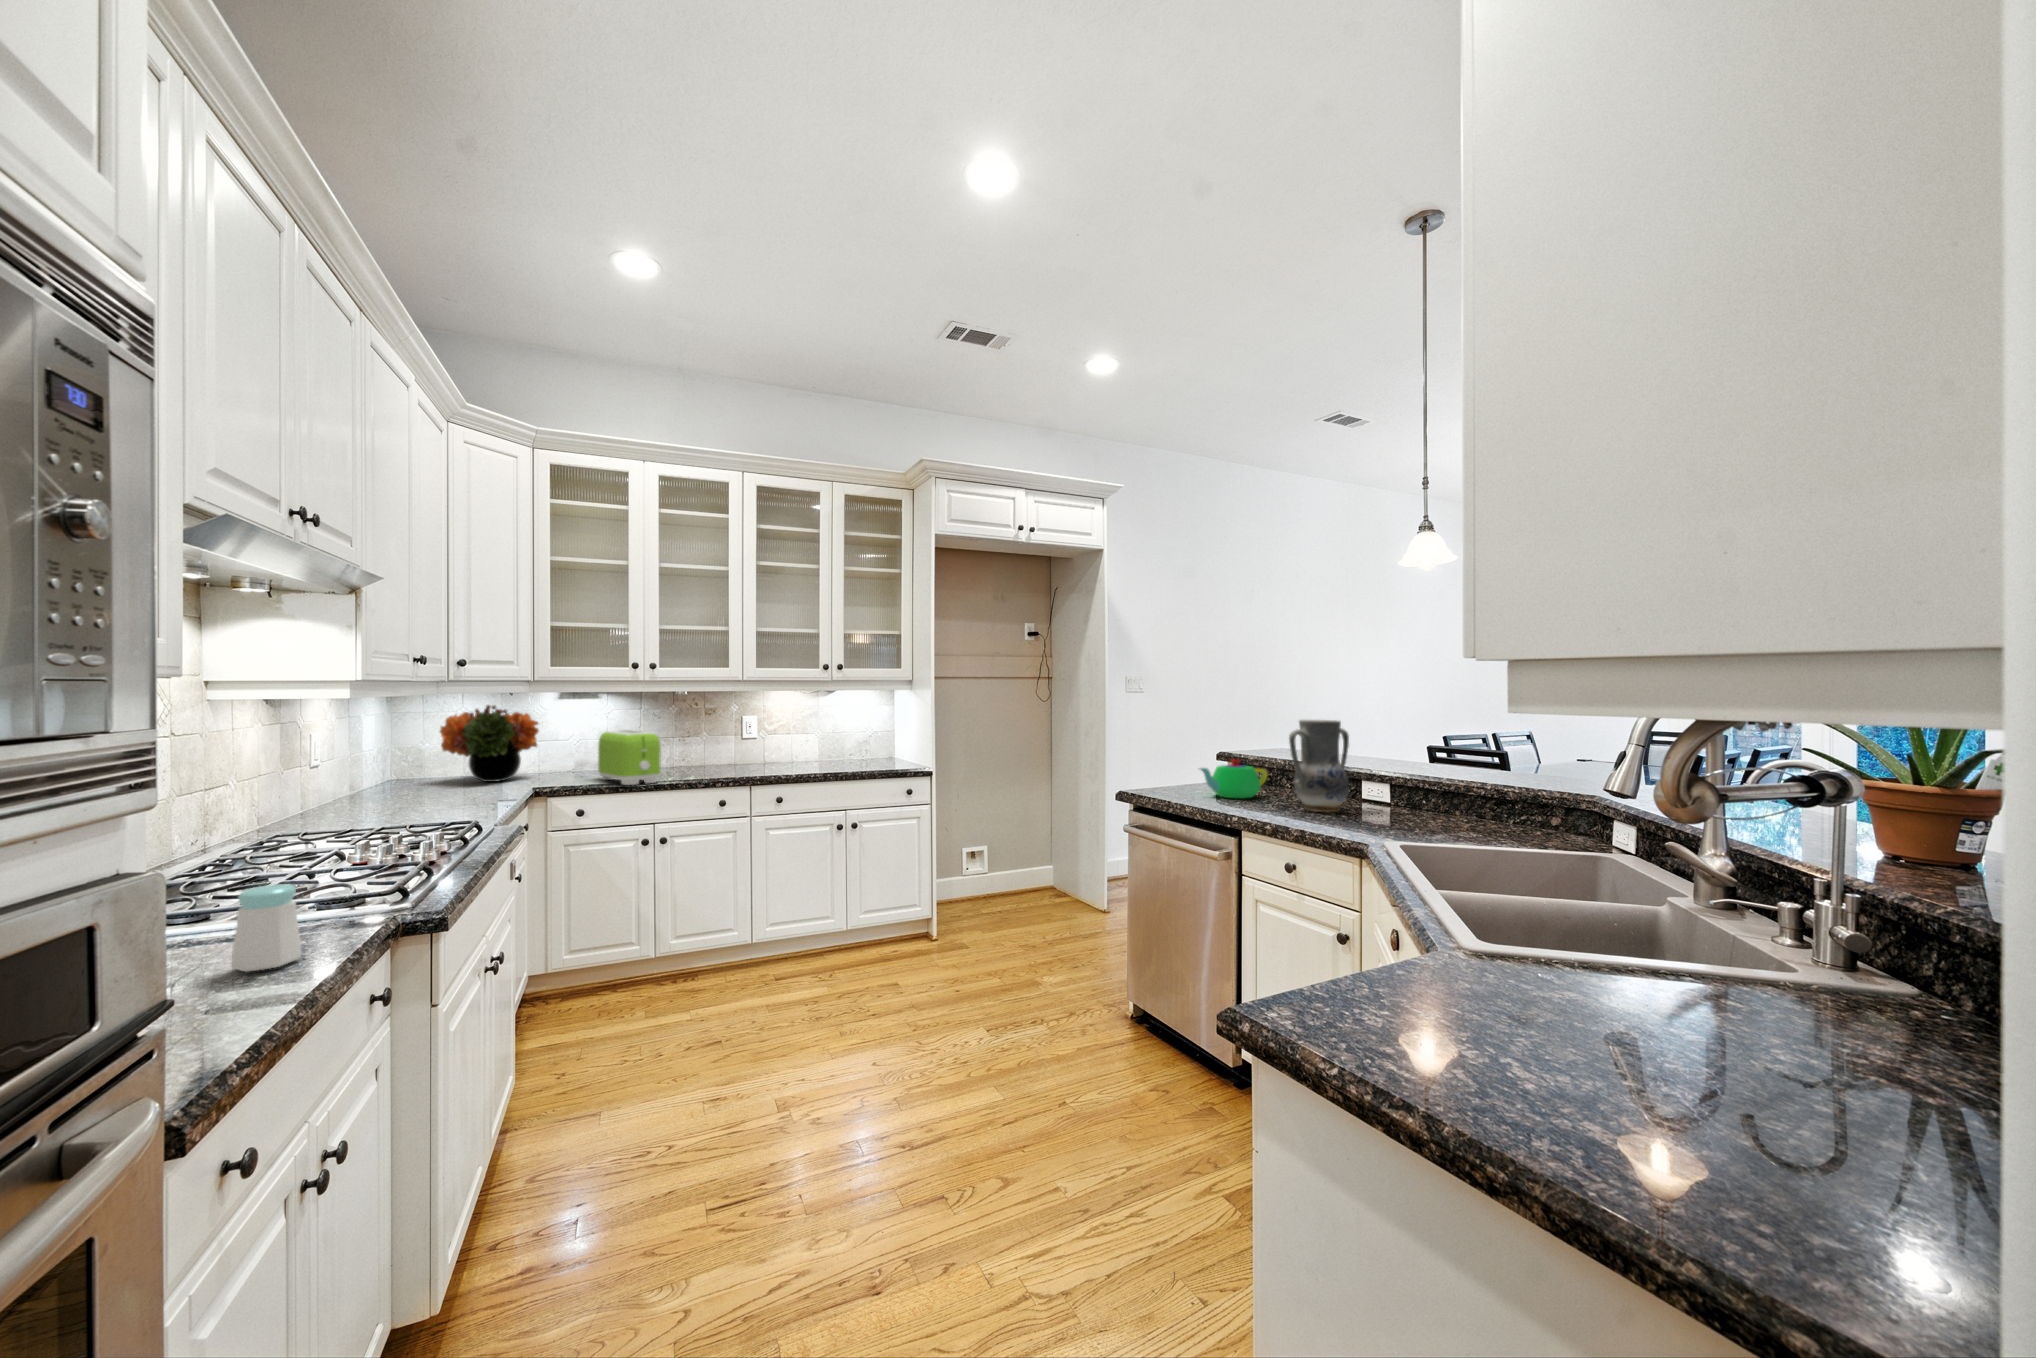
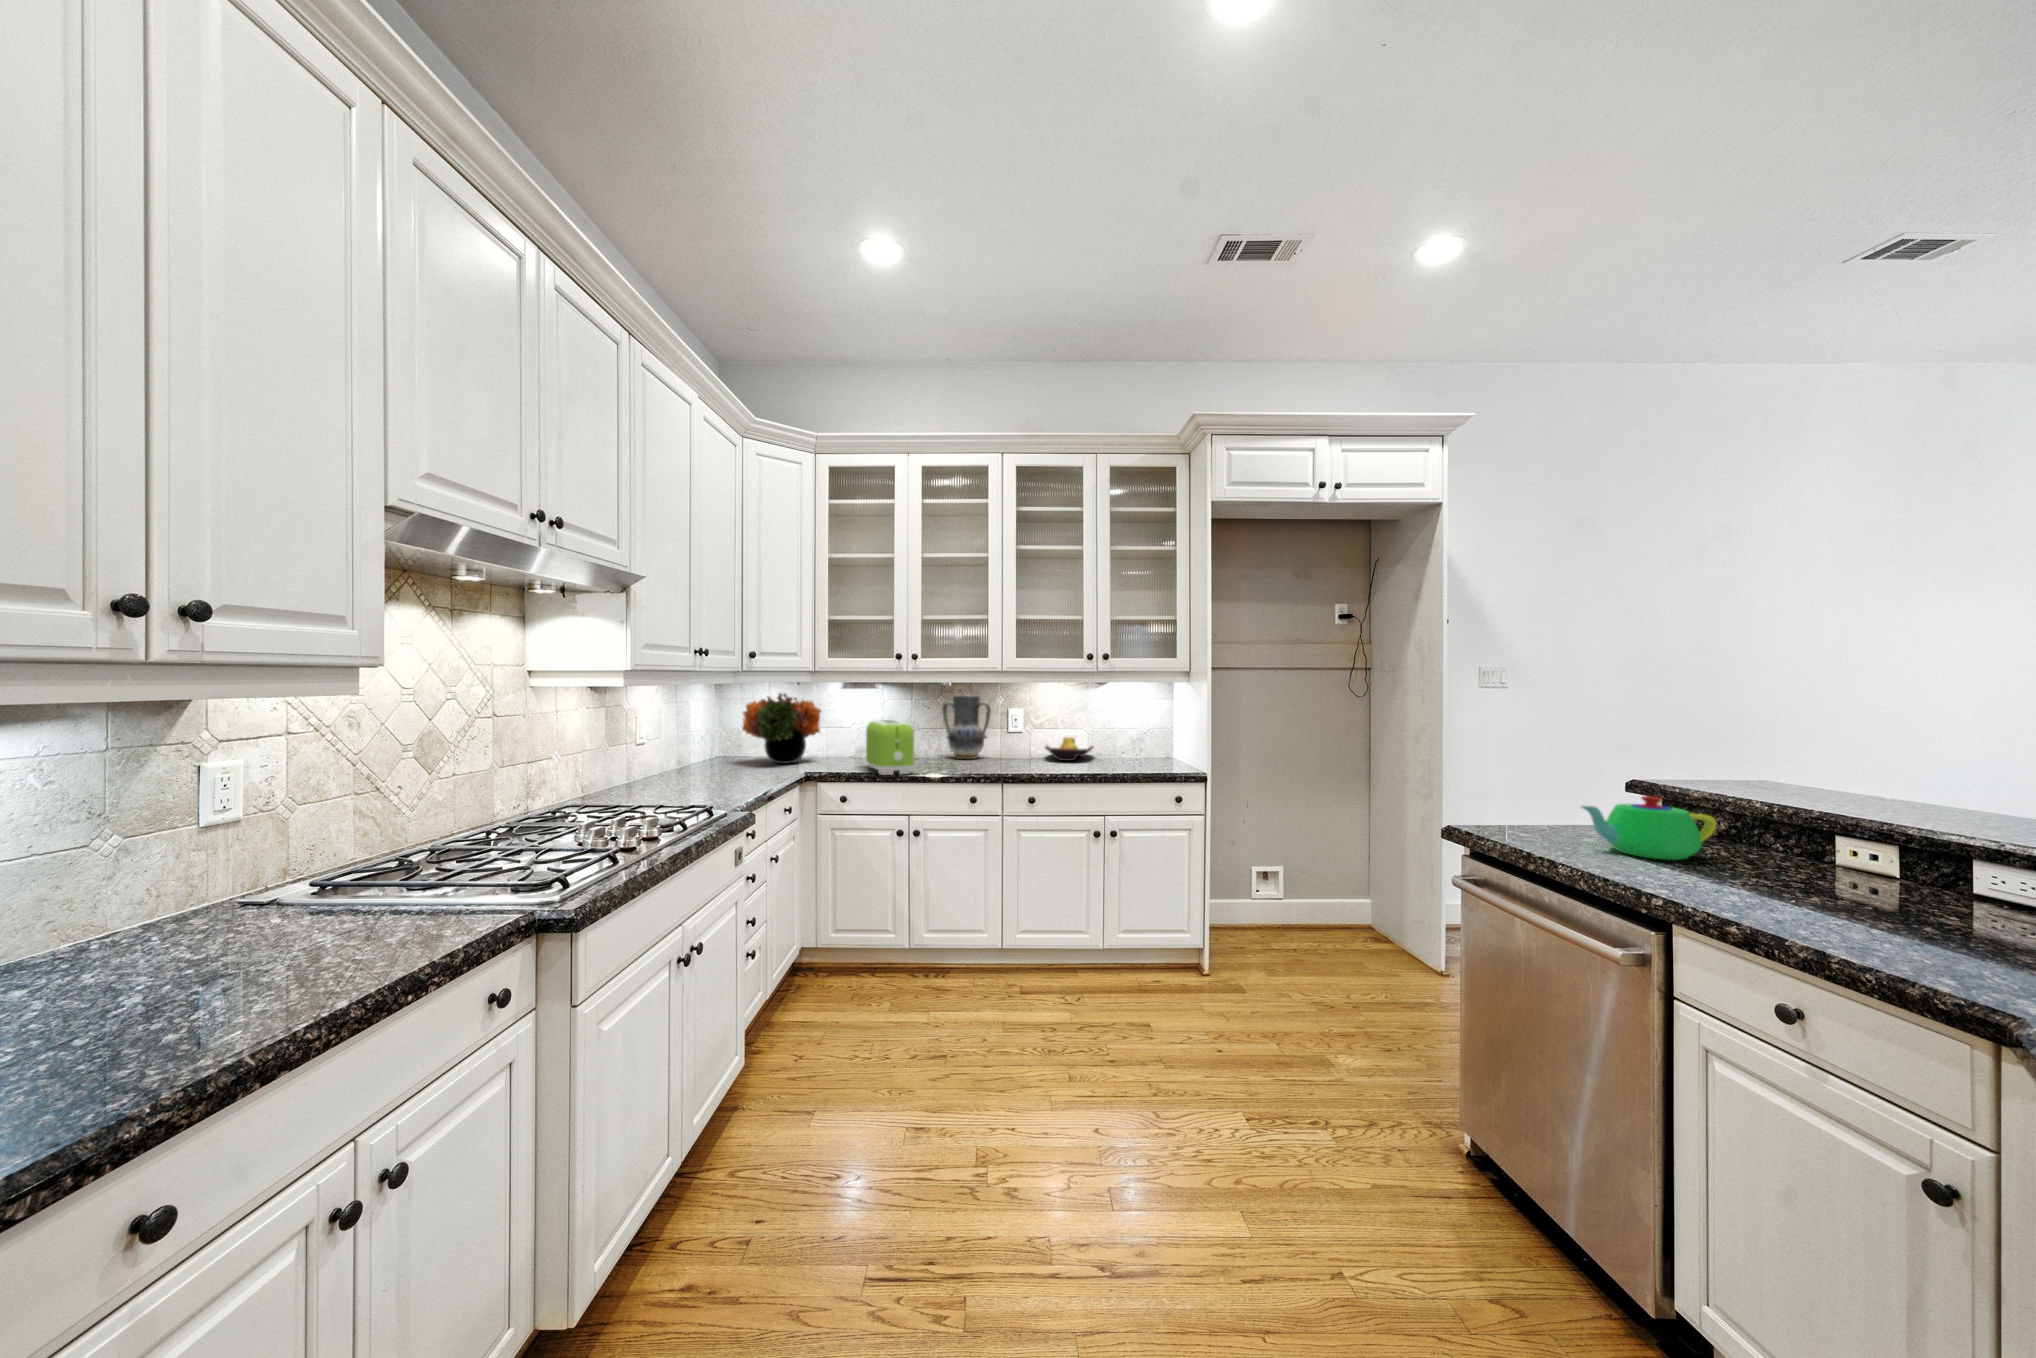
vase: present [1289,720,1349,812] -> present [943,695,991,759]
fruit bowl: none [779,740,826,764] -> present [1045,737,1093,761]
salt shaker: present [231,884,302,972] -> none [316,878,381,969]

